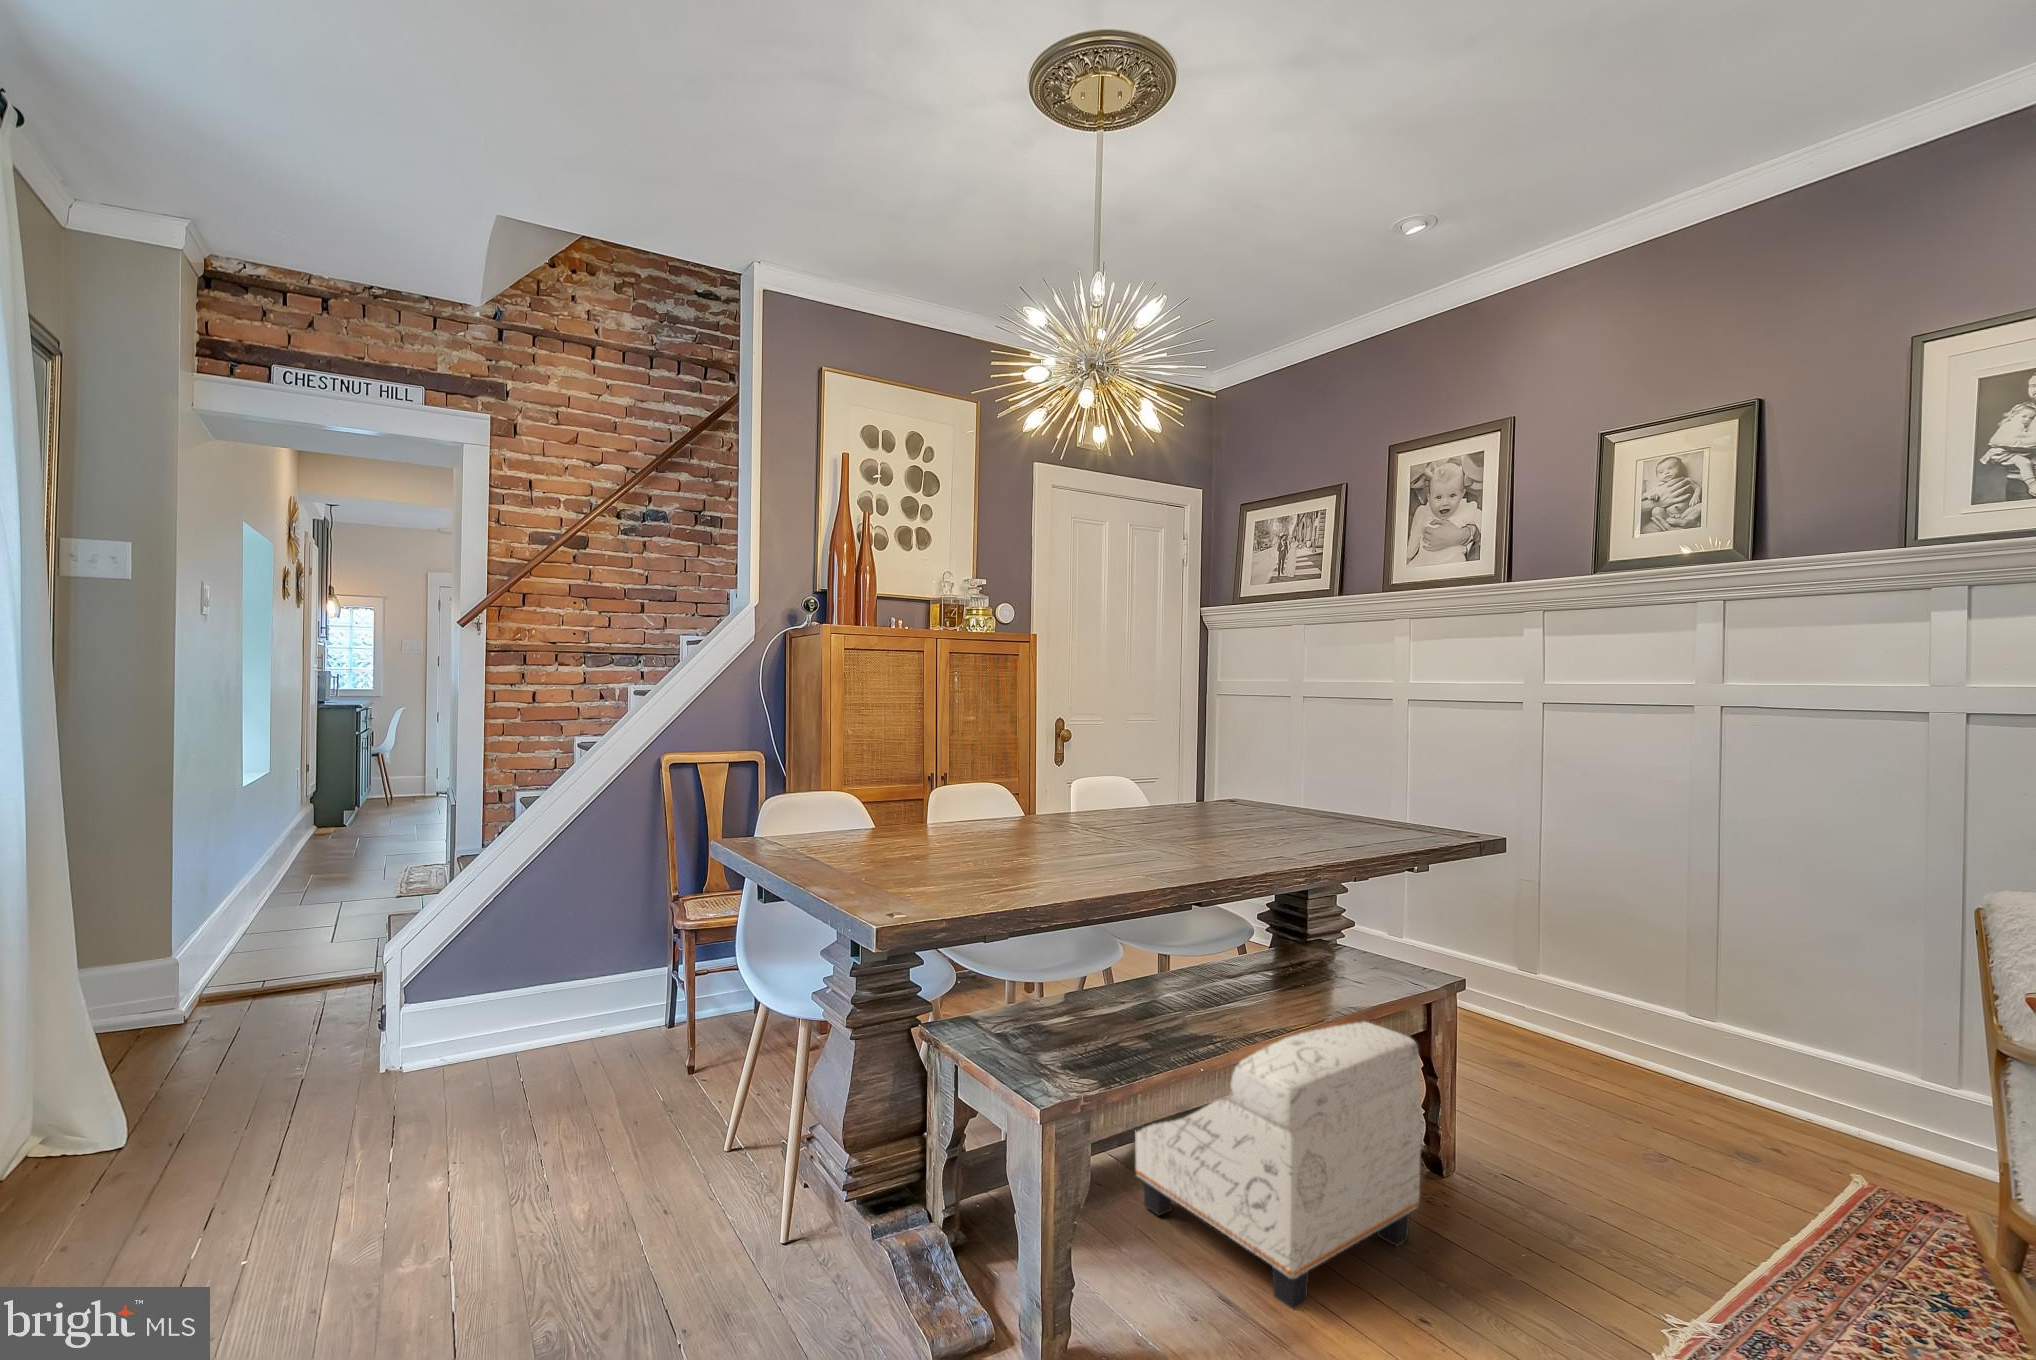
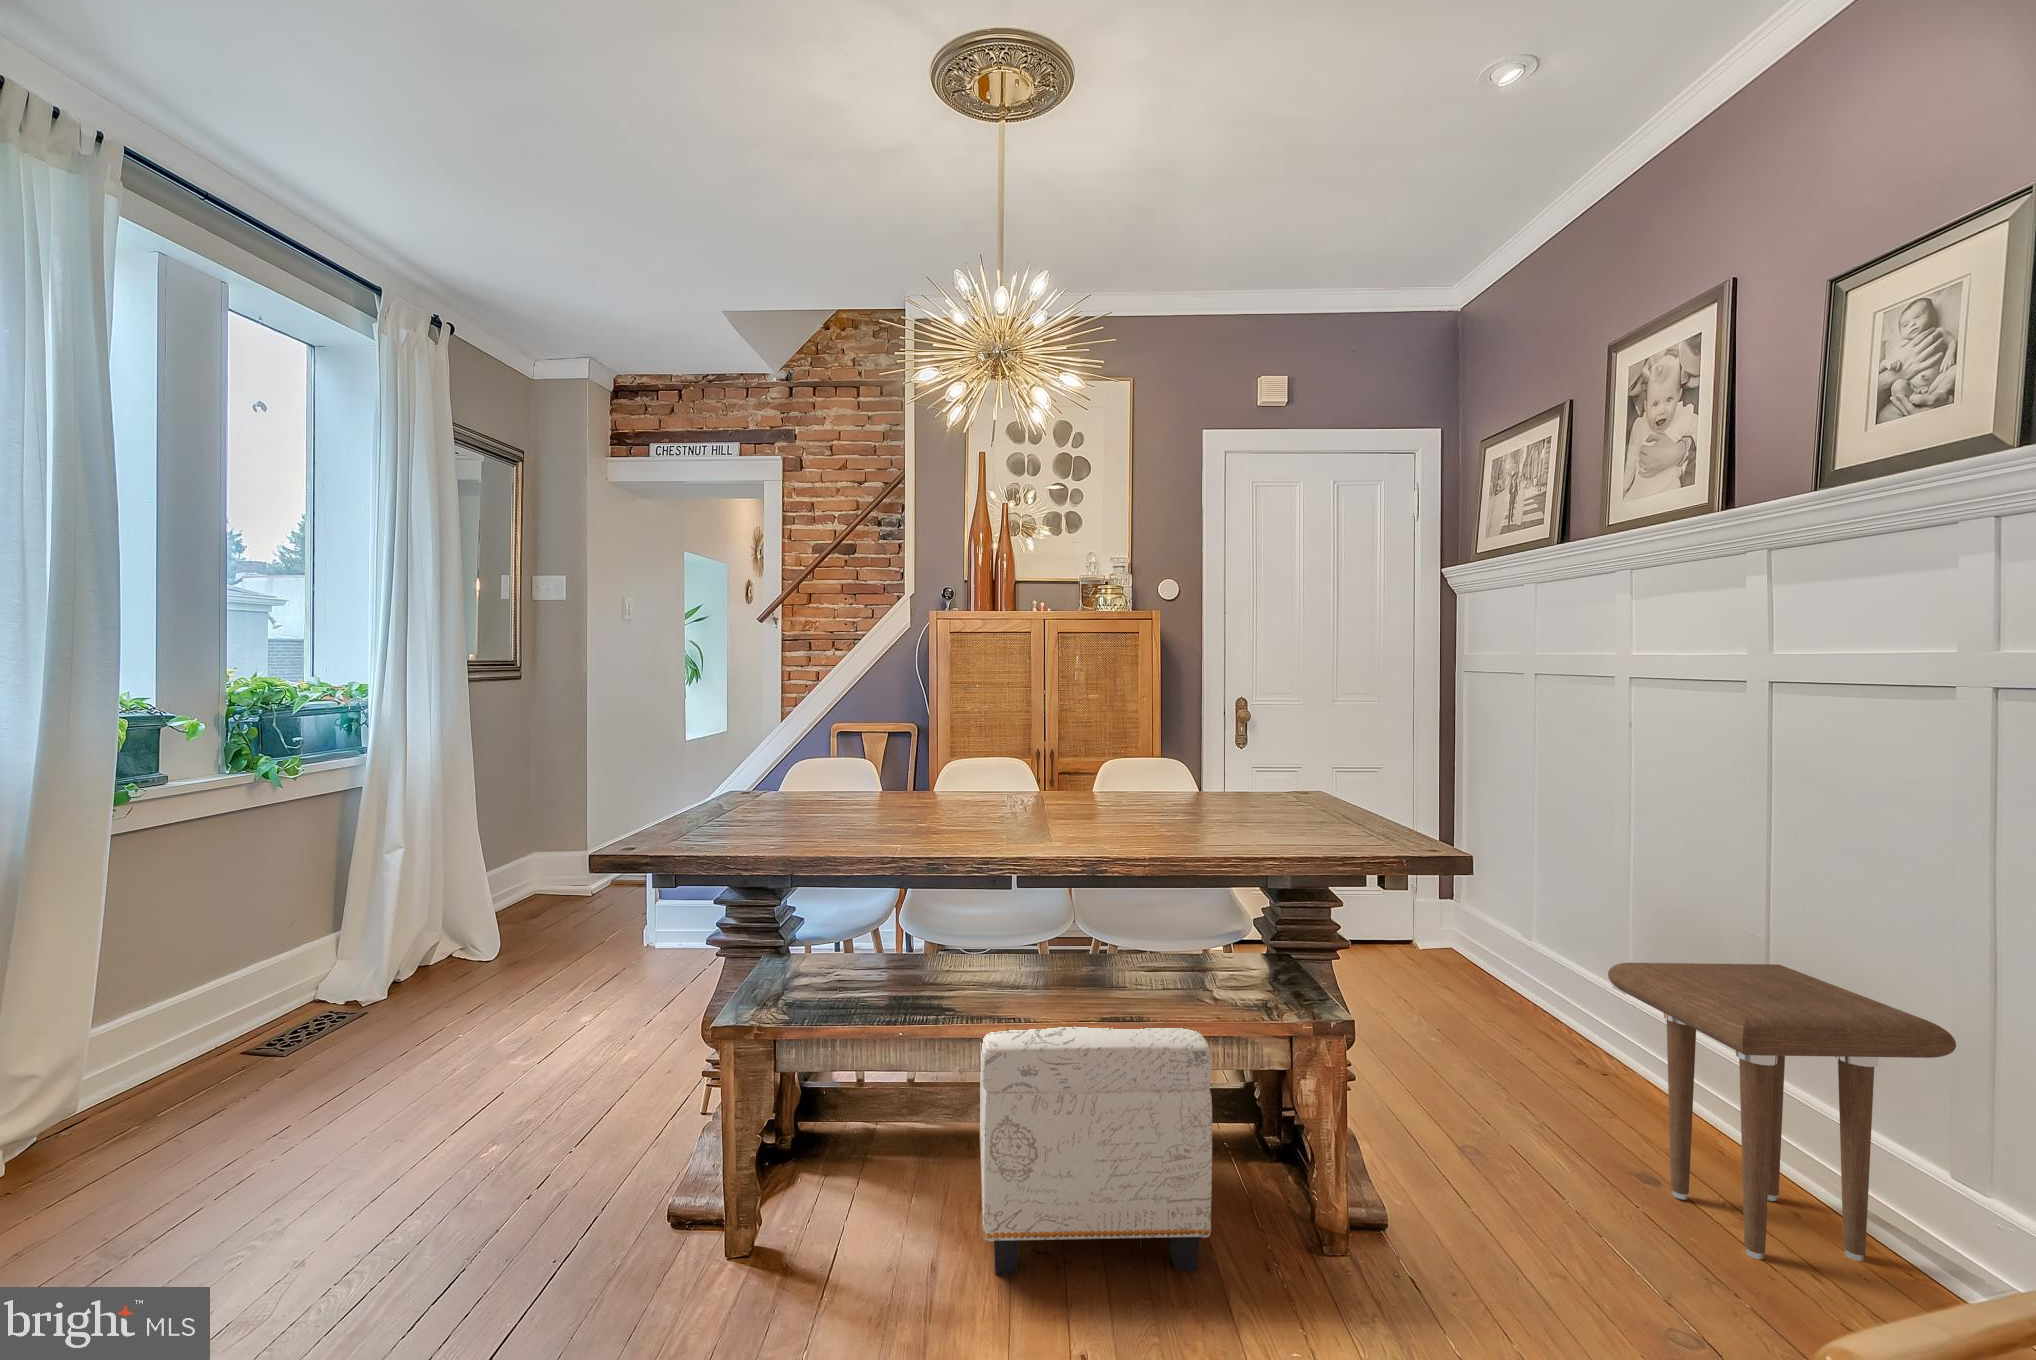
side table: none [1502,902,1710,1107] -> present [1608,963,1956,1261]

